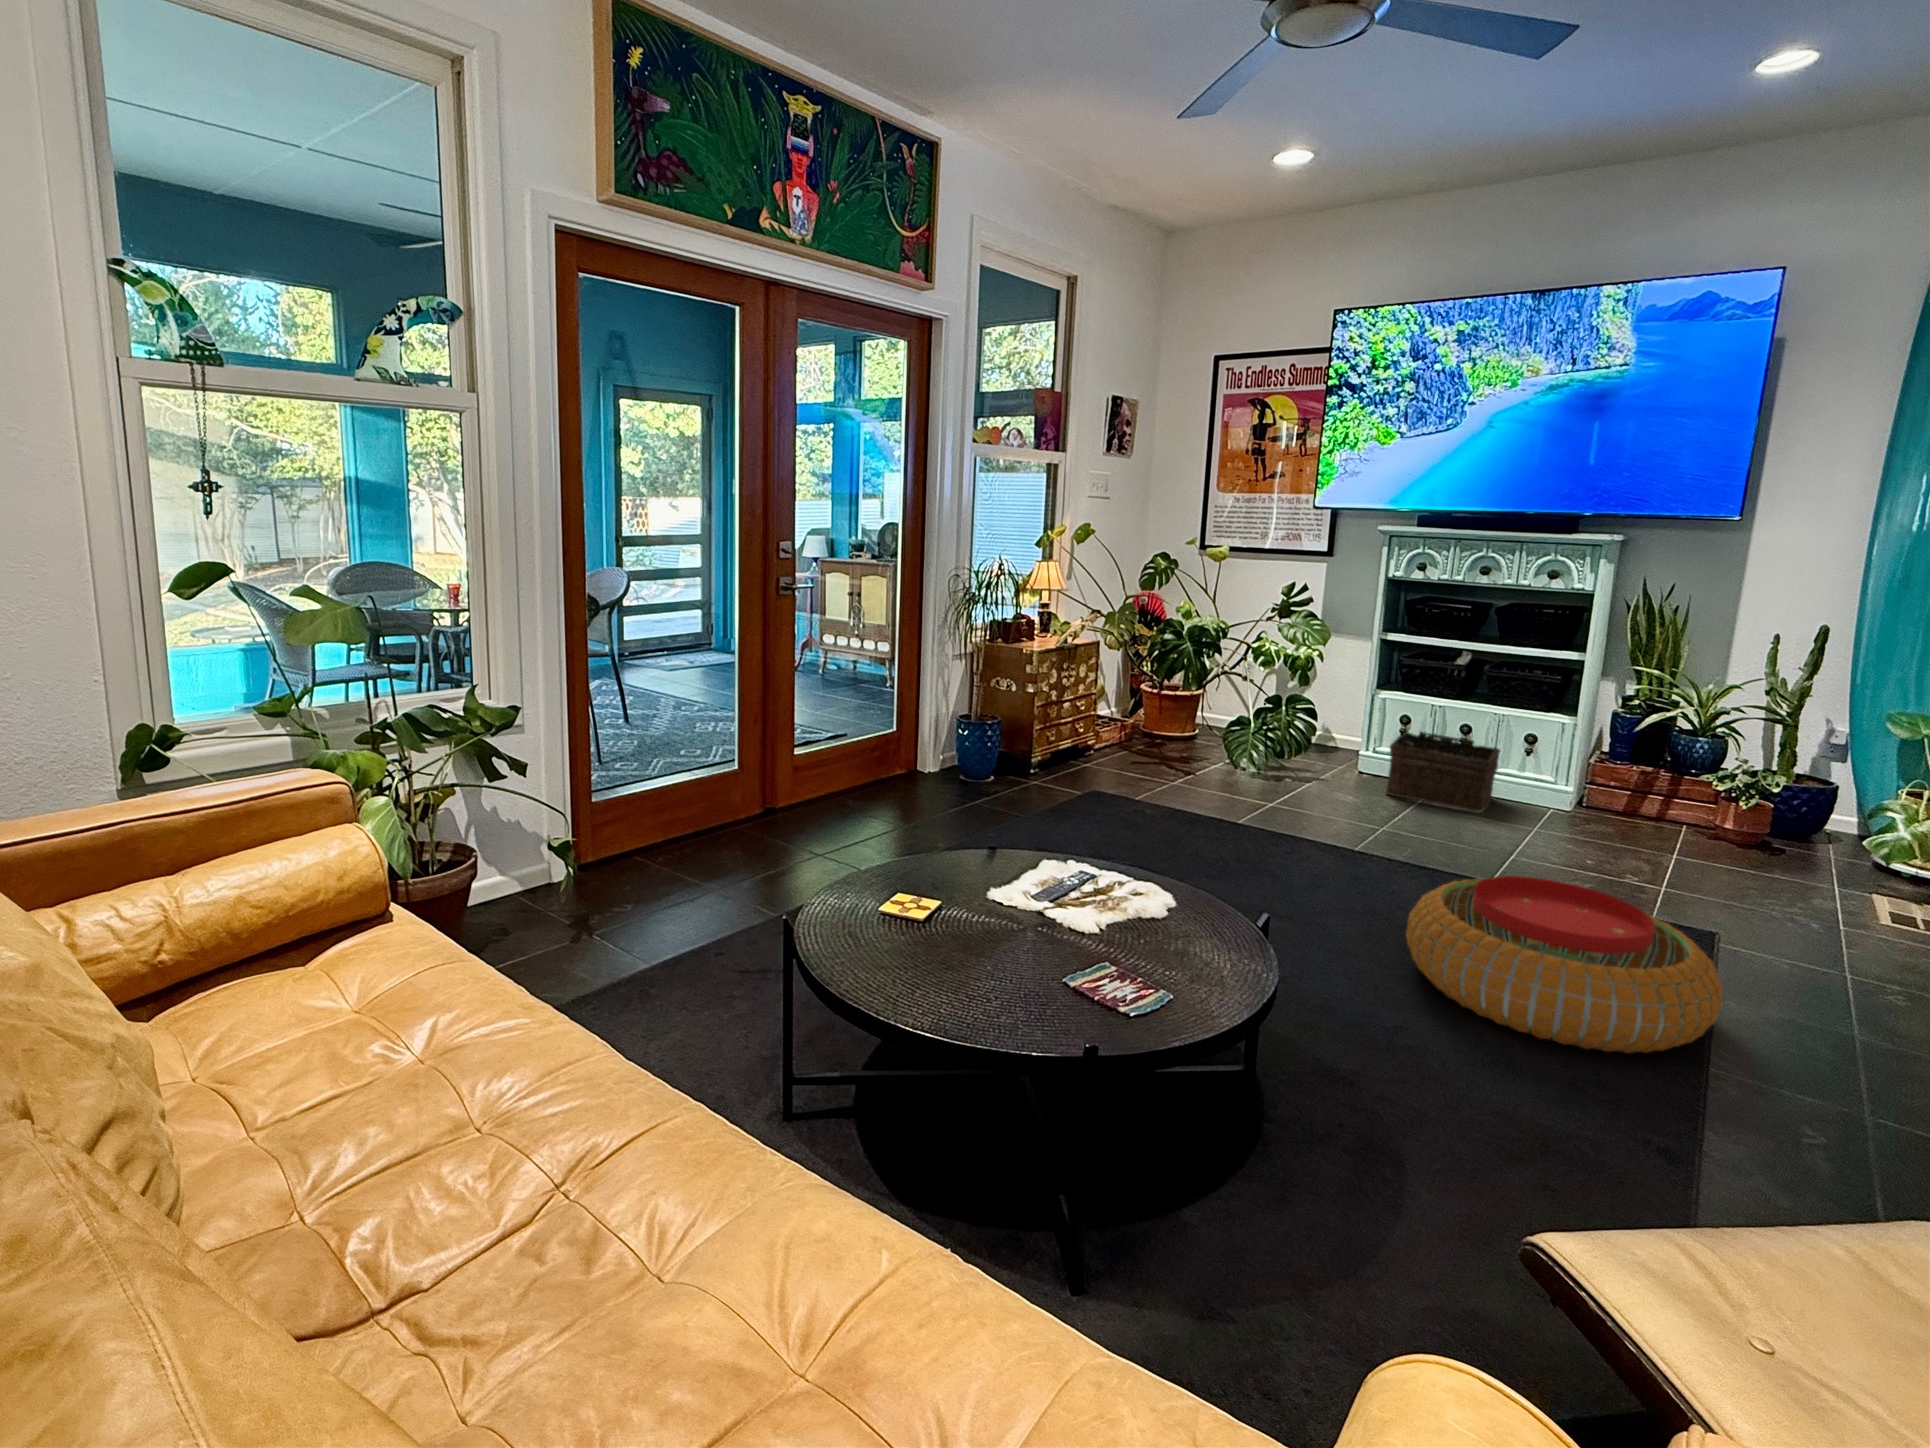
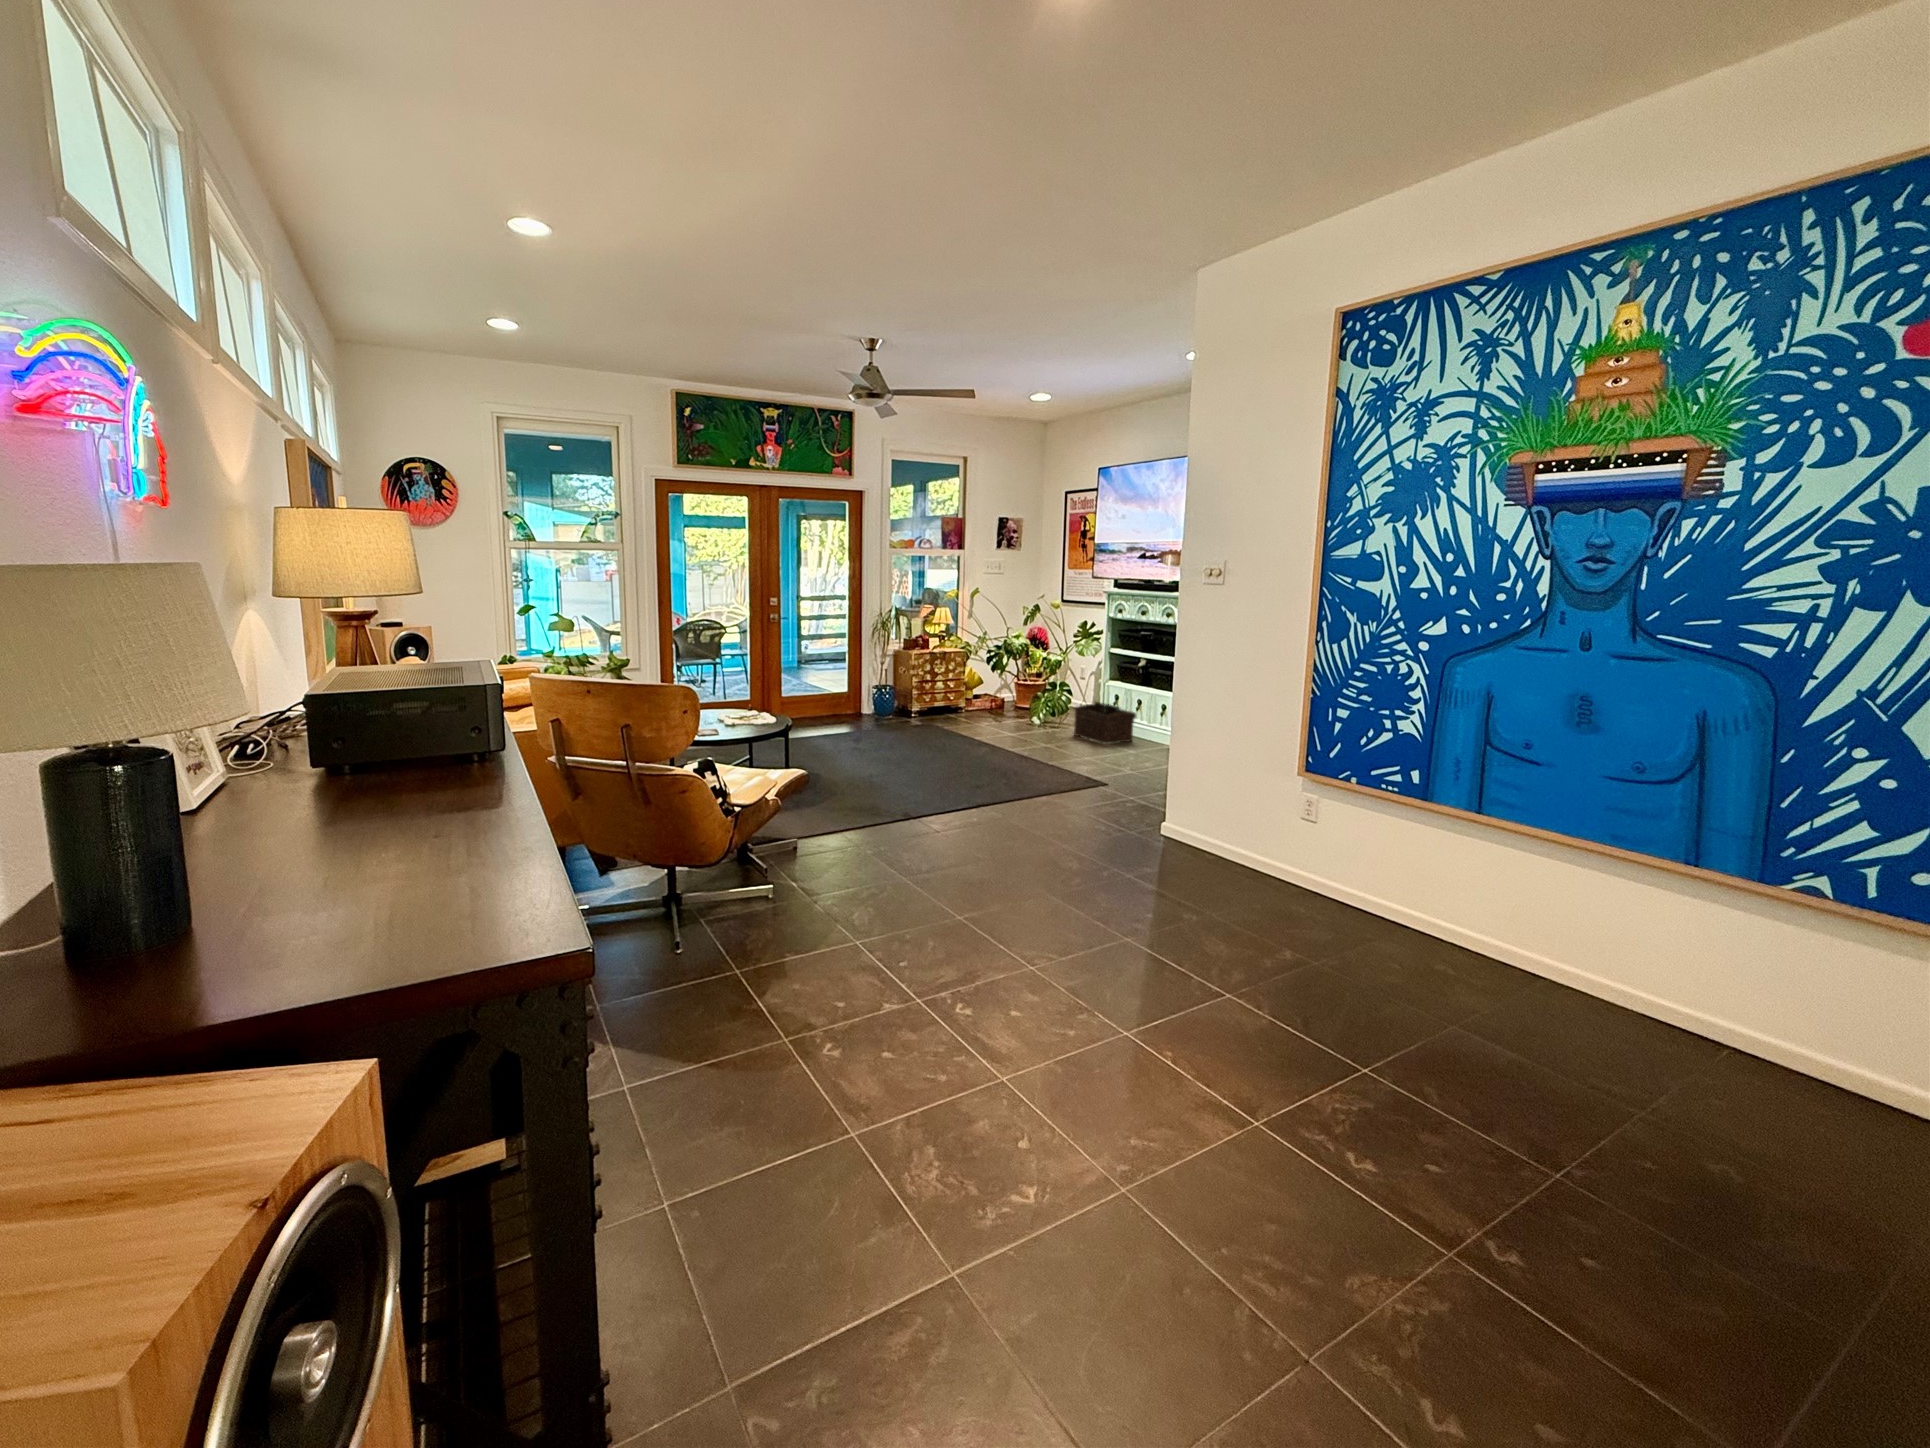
pouf: present [1406,876,1723,1053] -> none [885,734,994,791]

